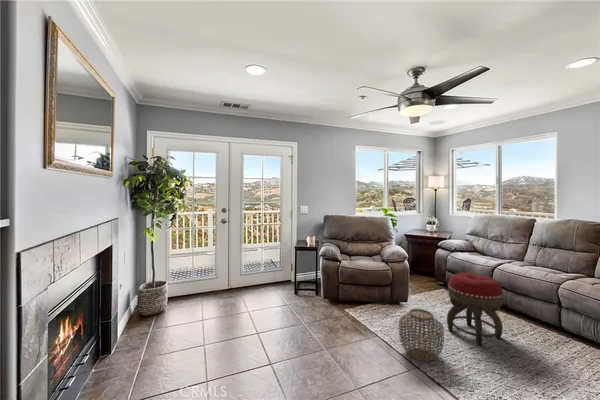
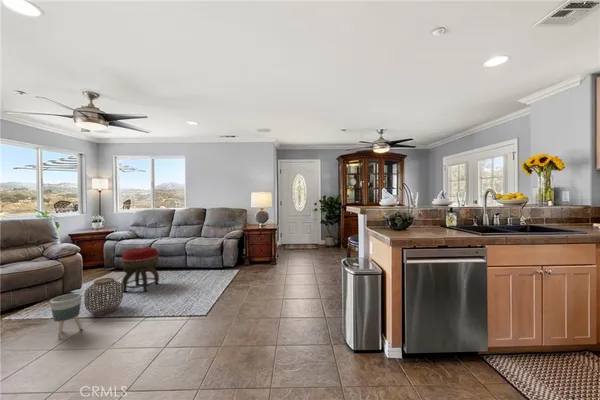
planter: none [362,318,392,371] -> present [50,293,82,339]

